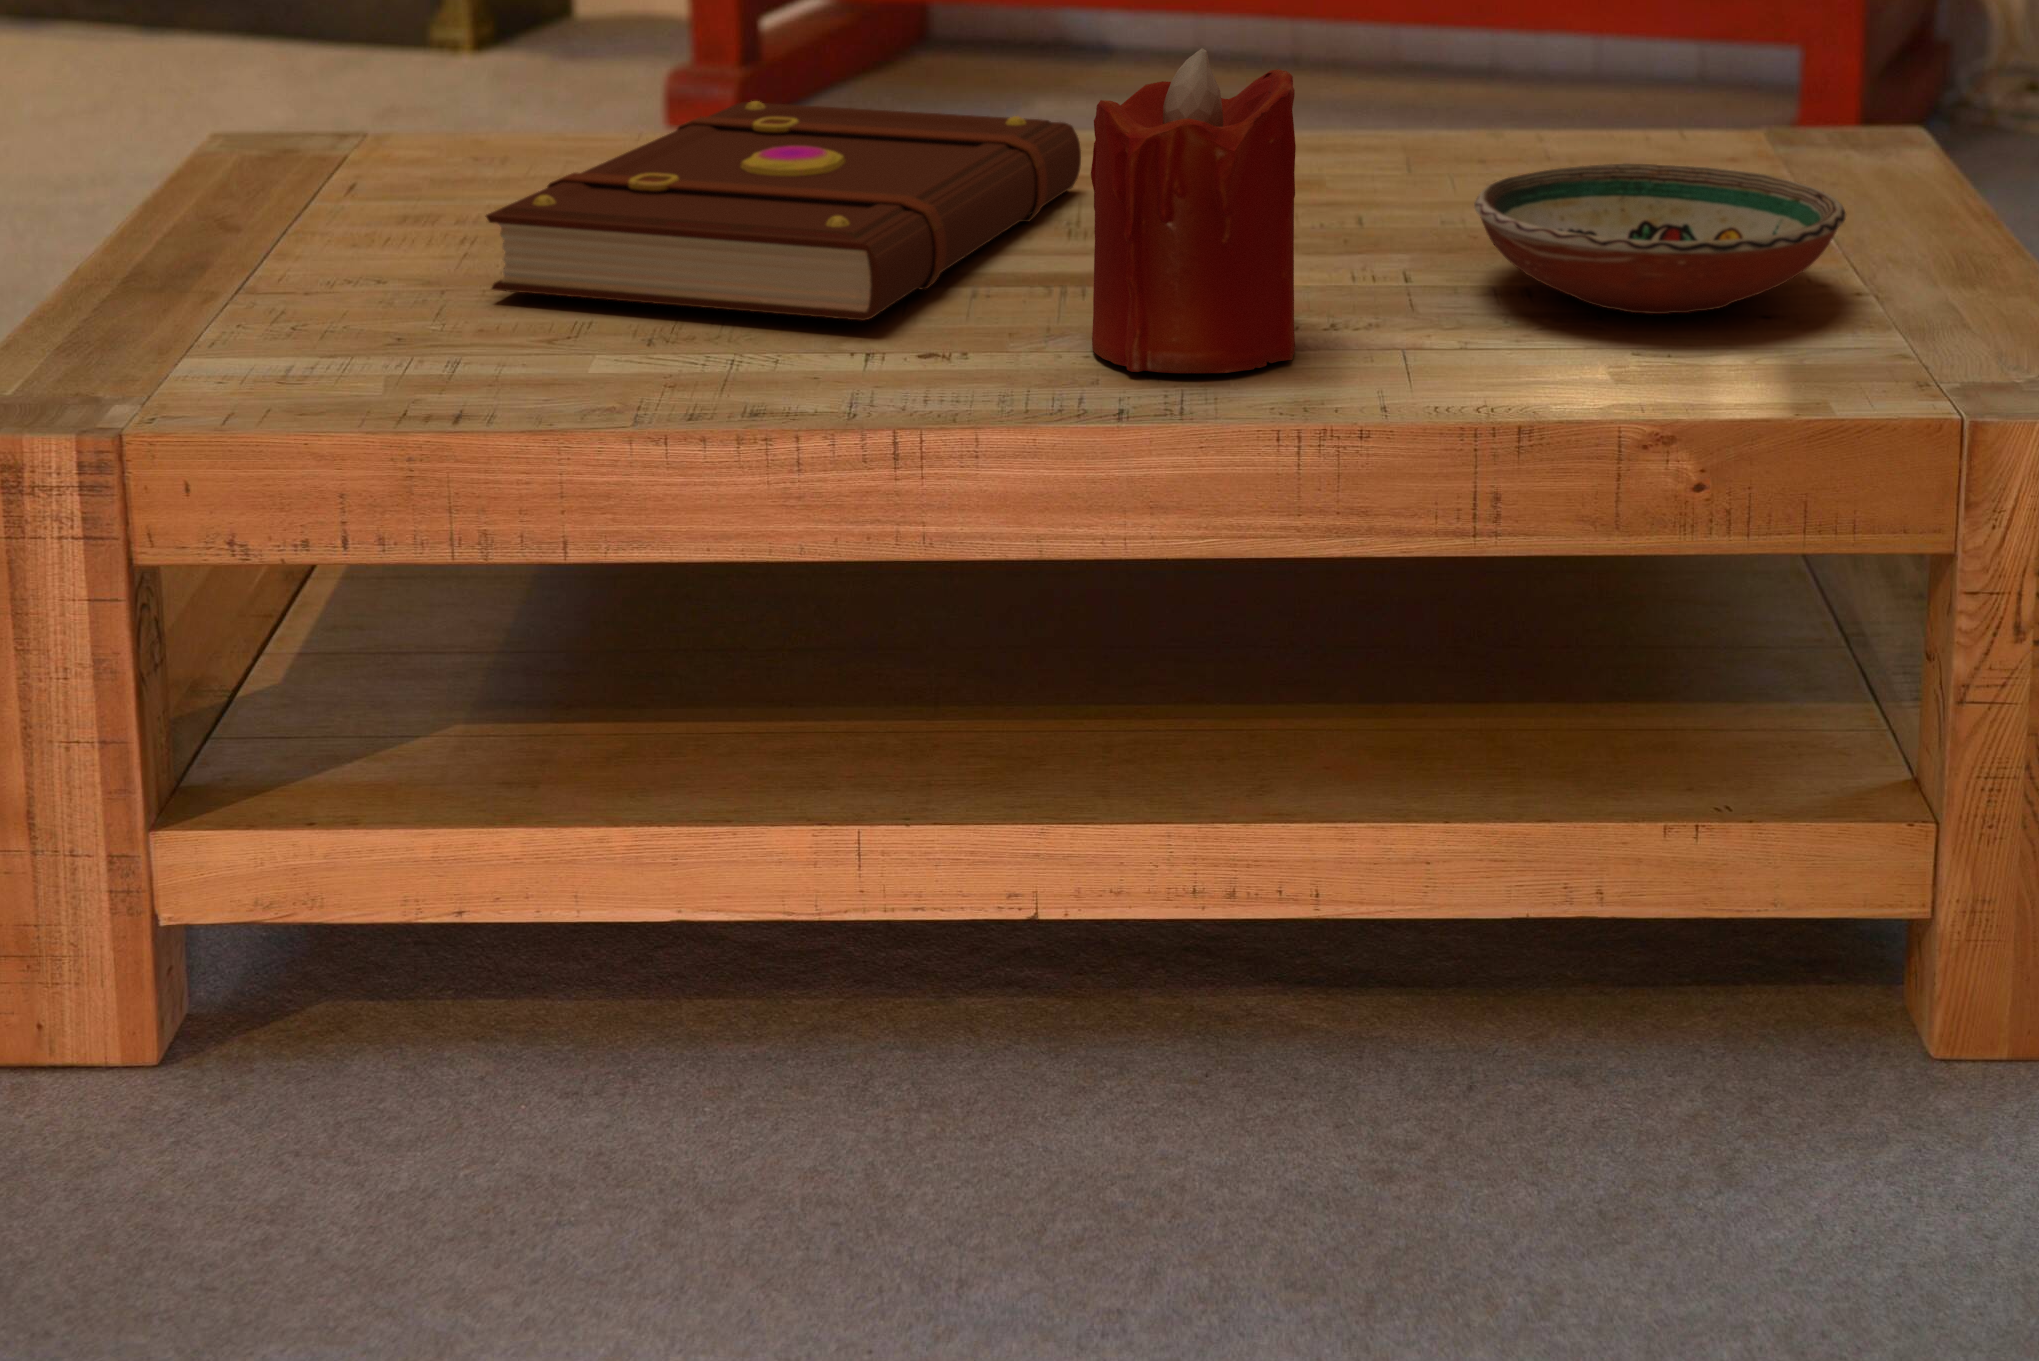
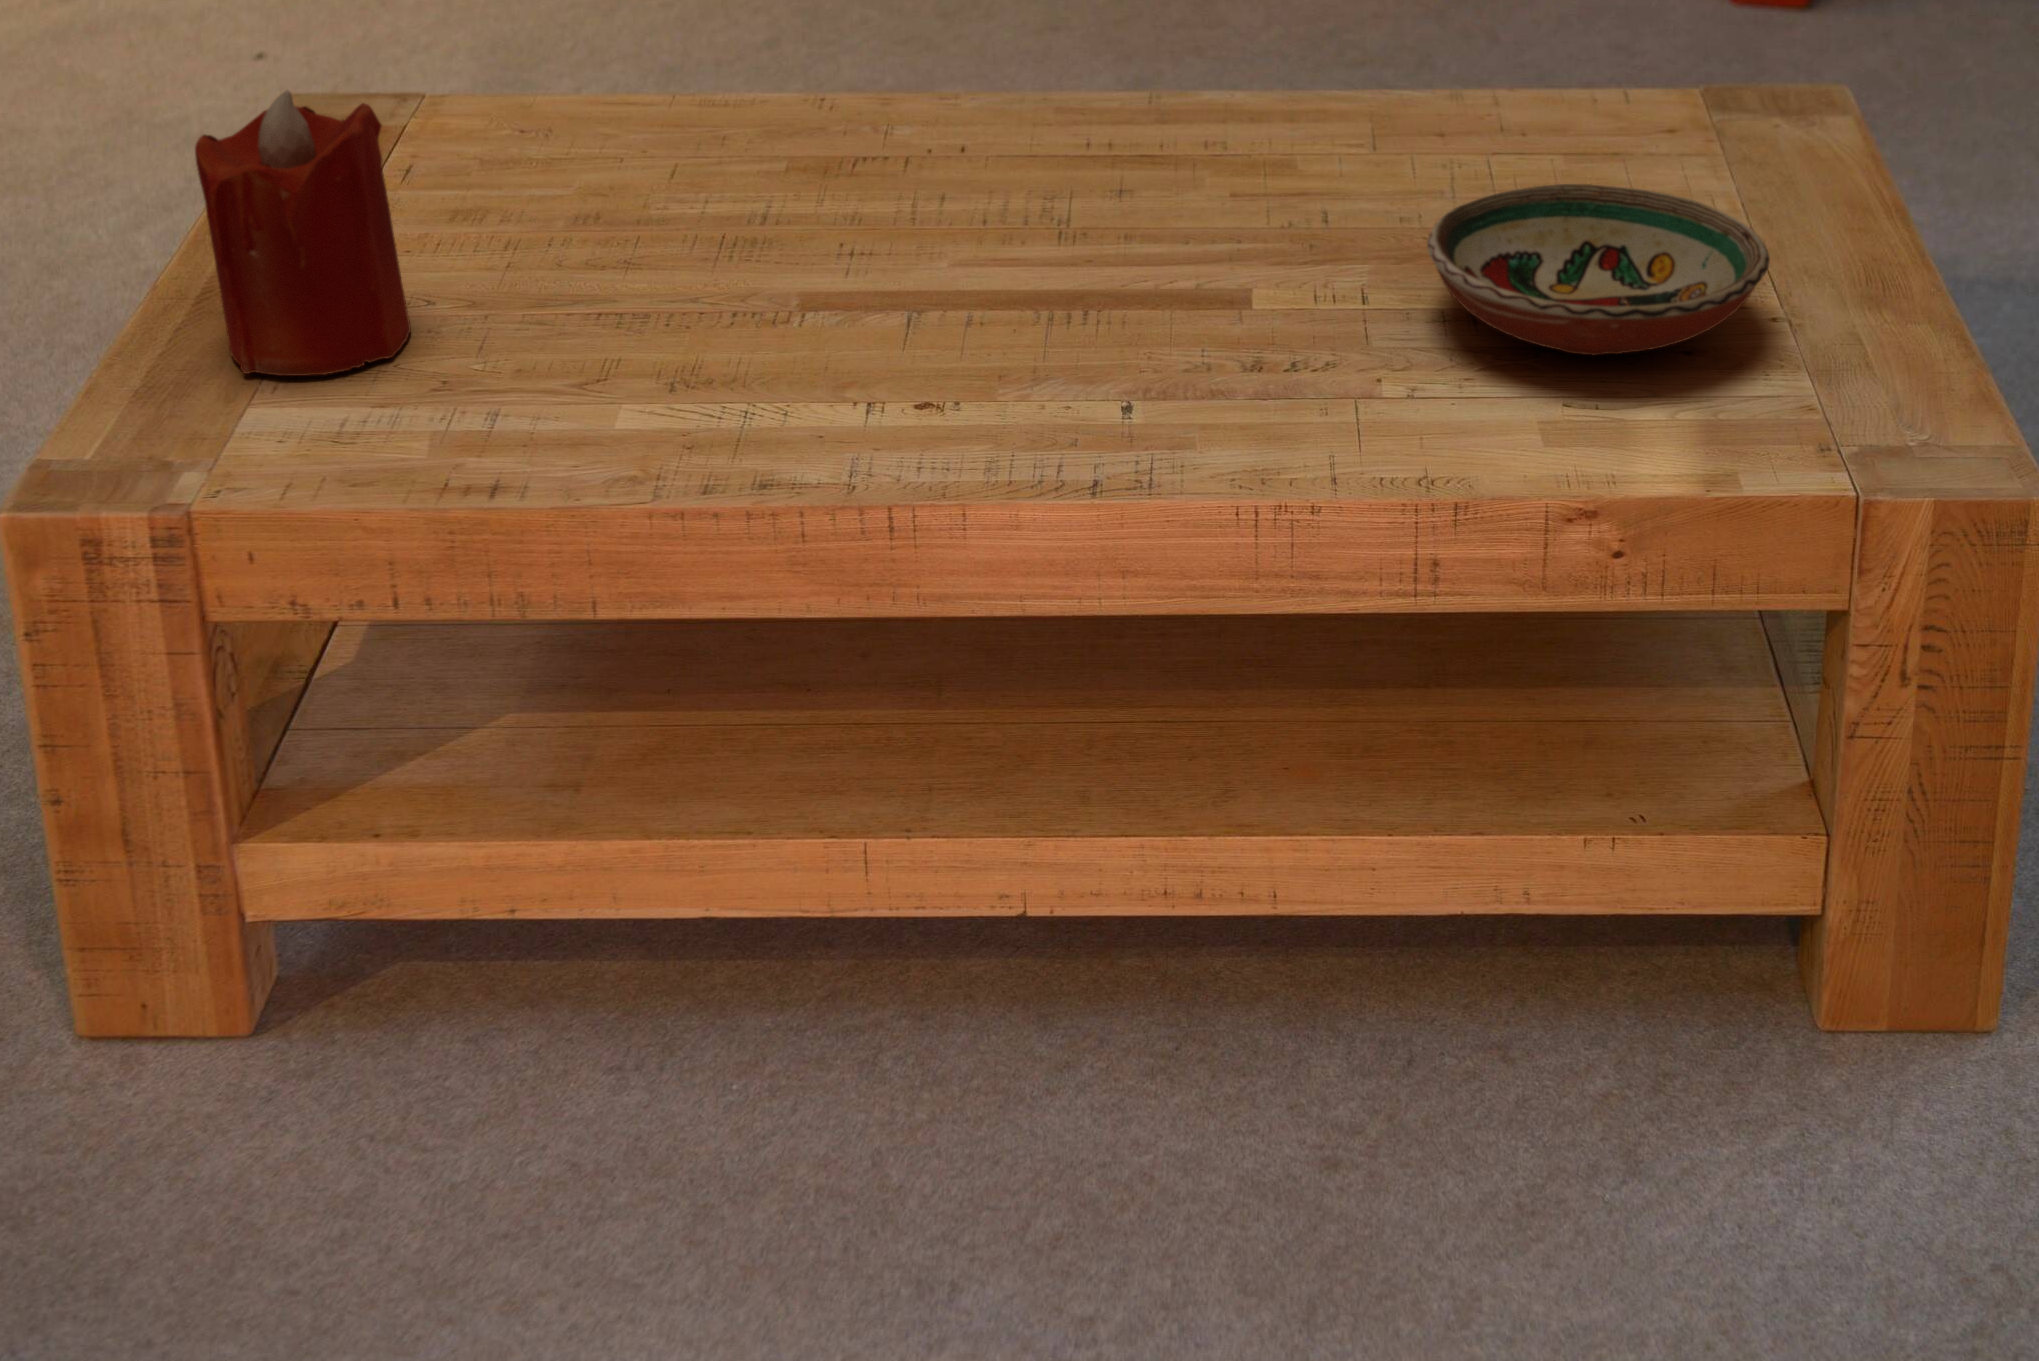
candle: present [1091,48,1296,373] -> present [195,90,411,376]
book: present [485,101,1081,321] -> none [515,80,1072,367]

